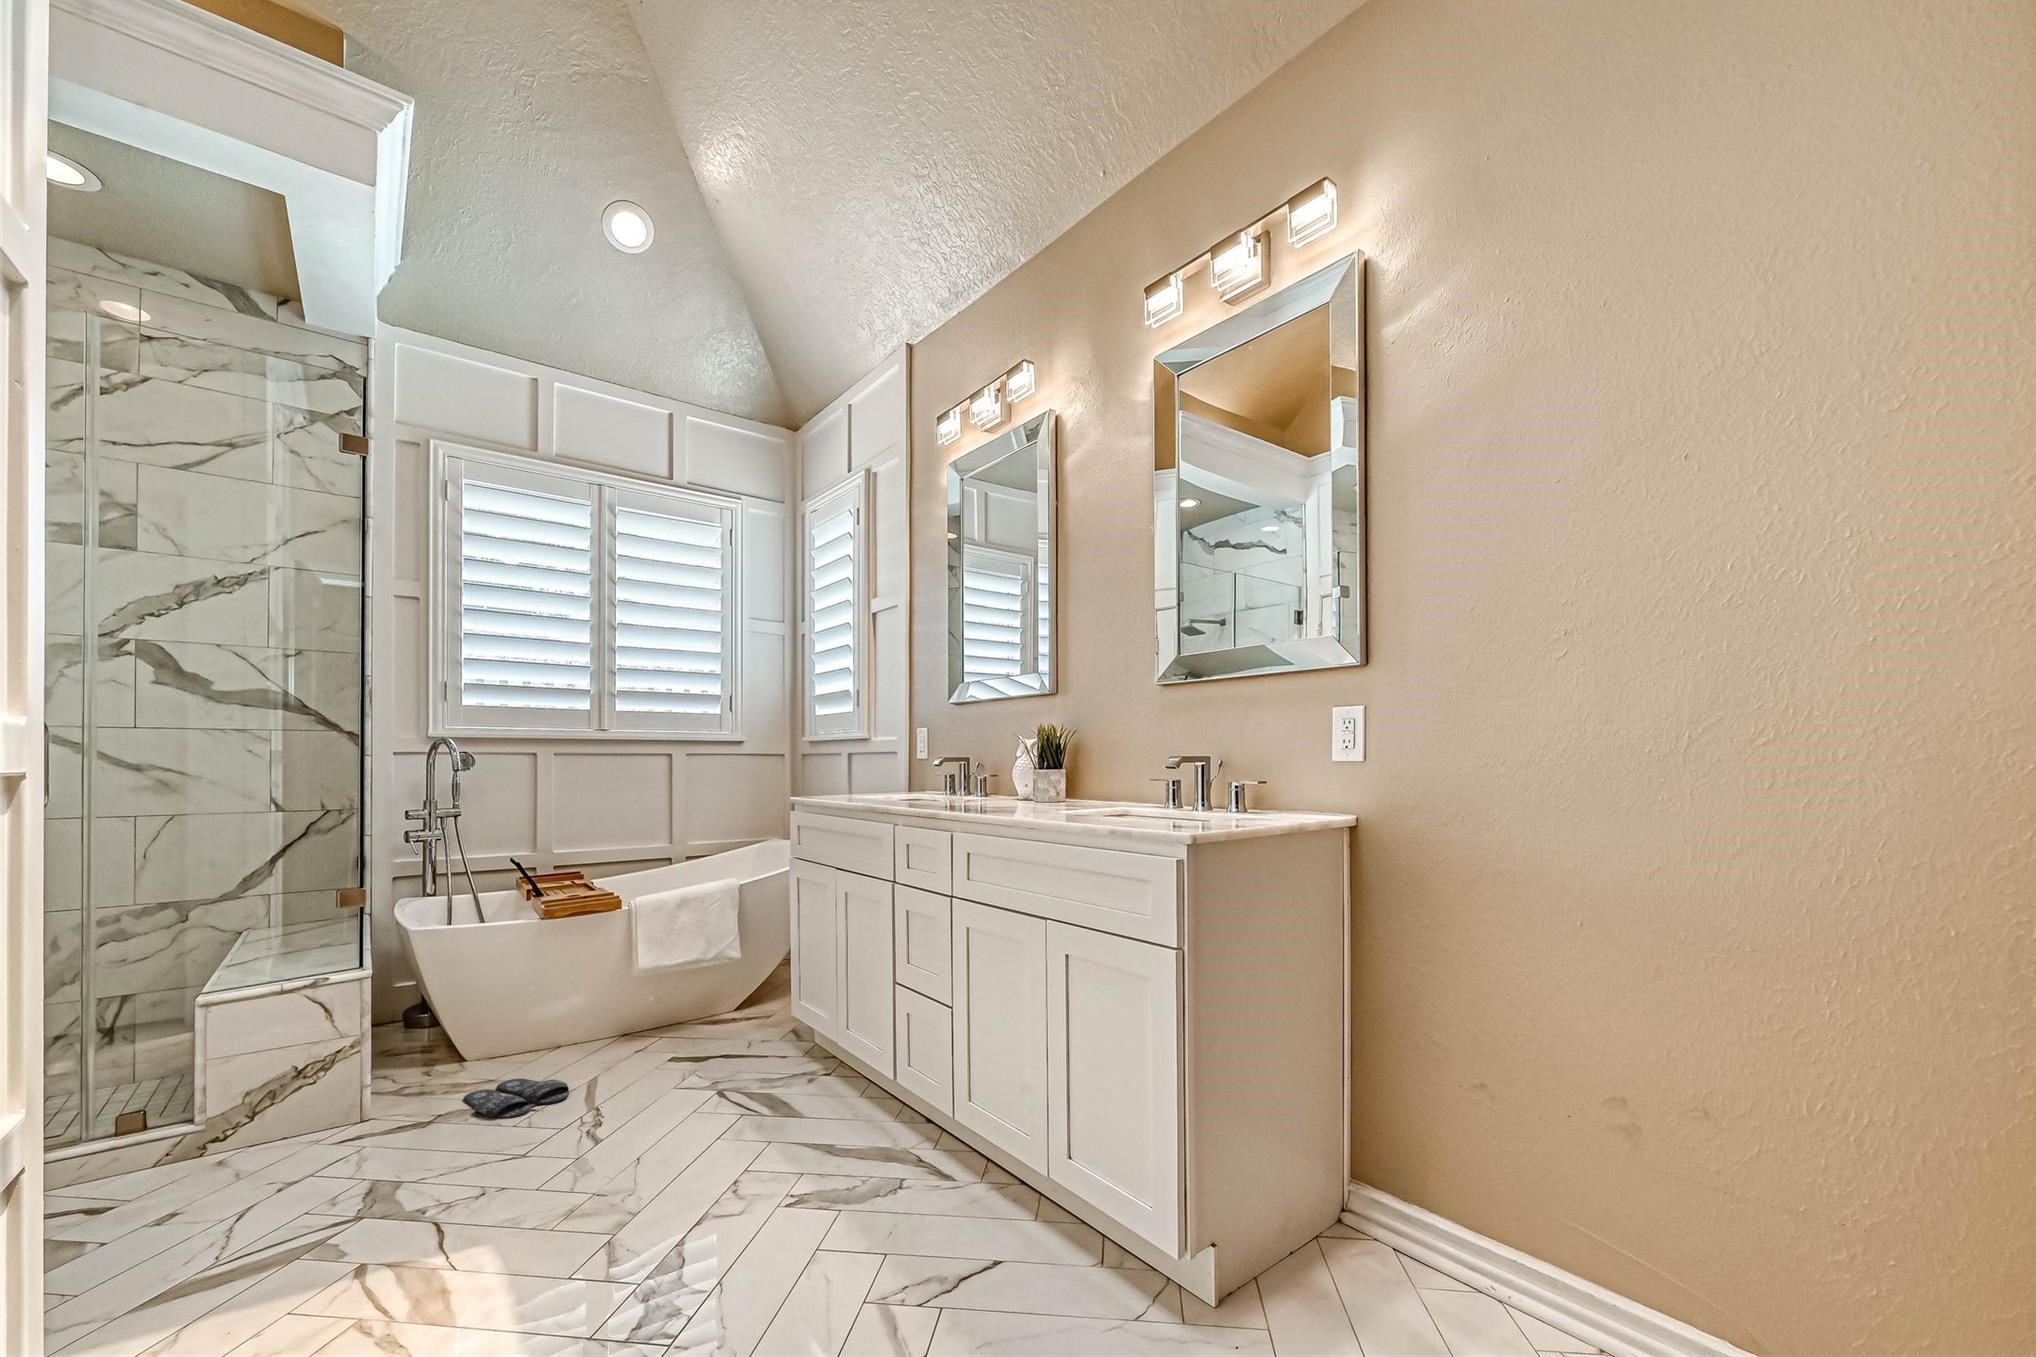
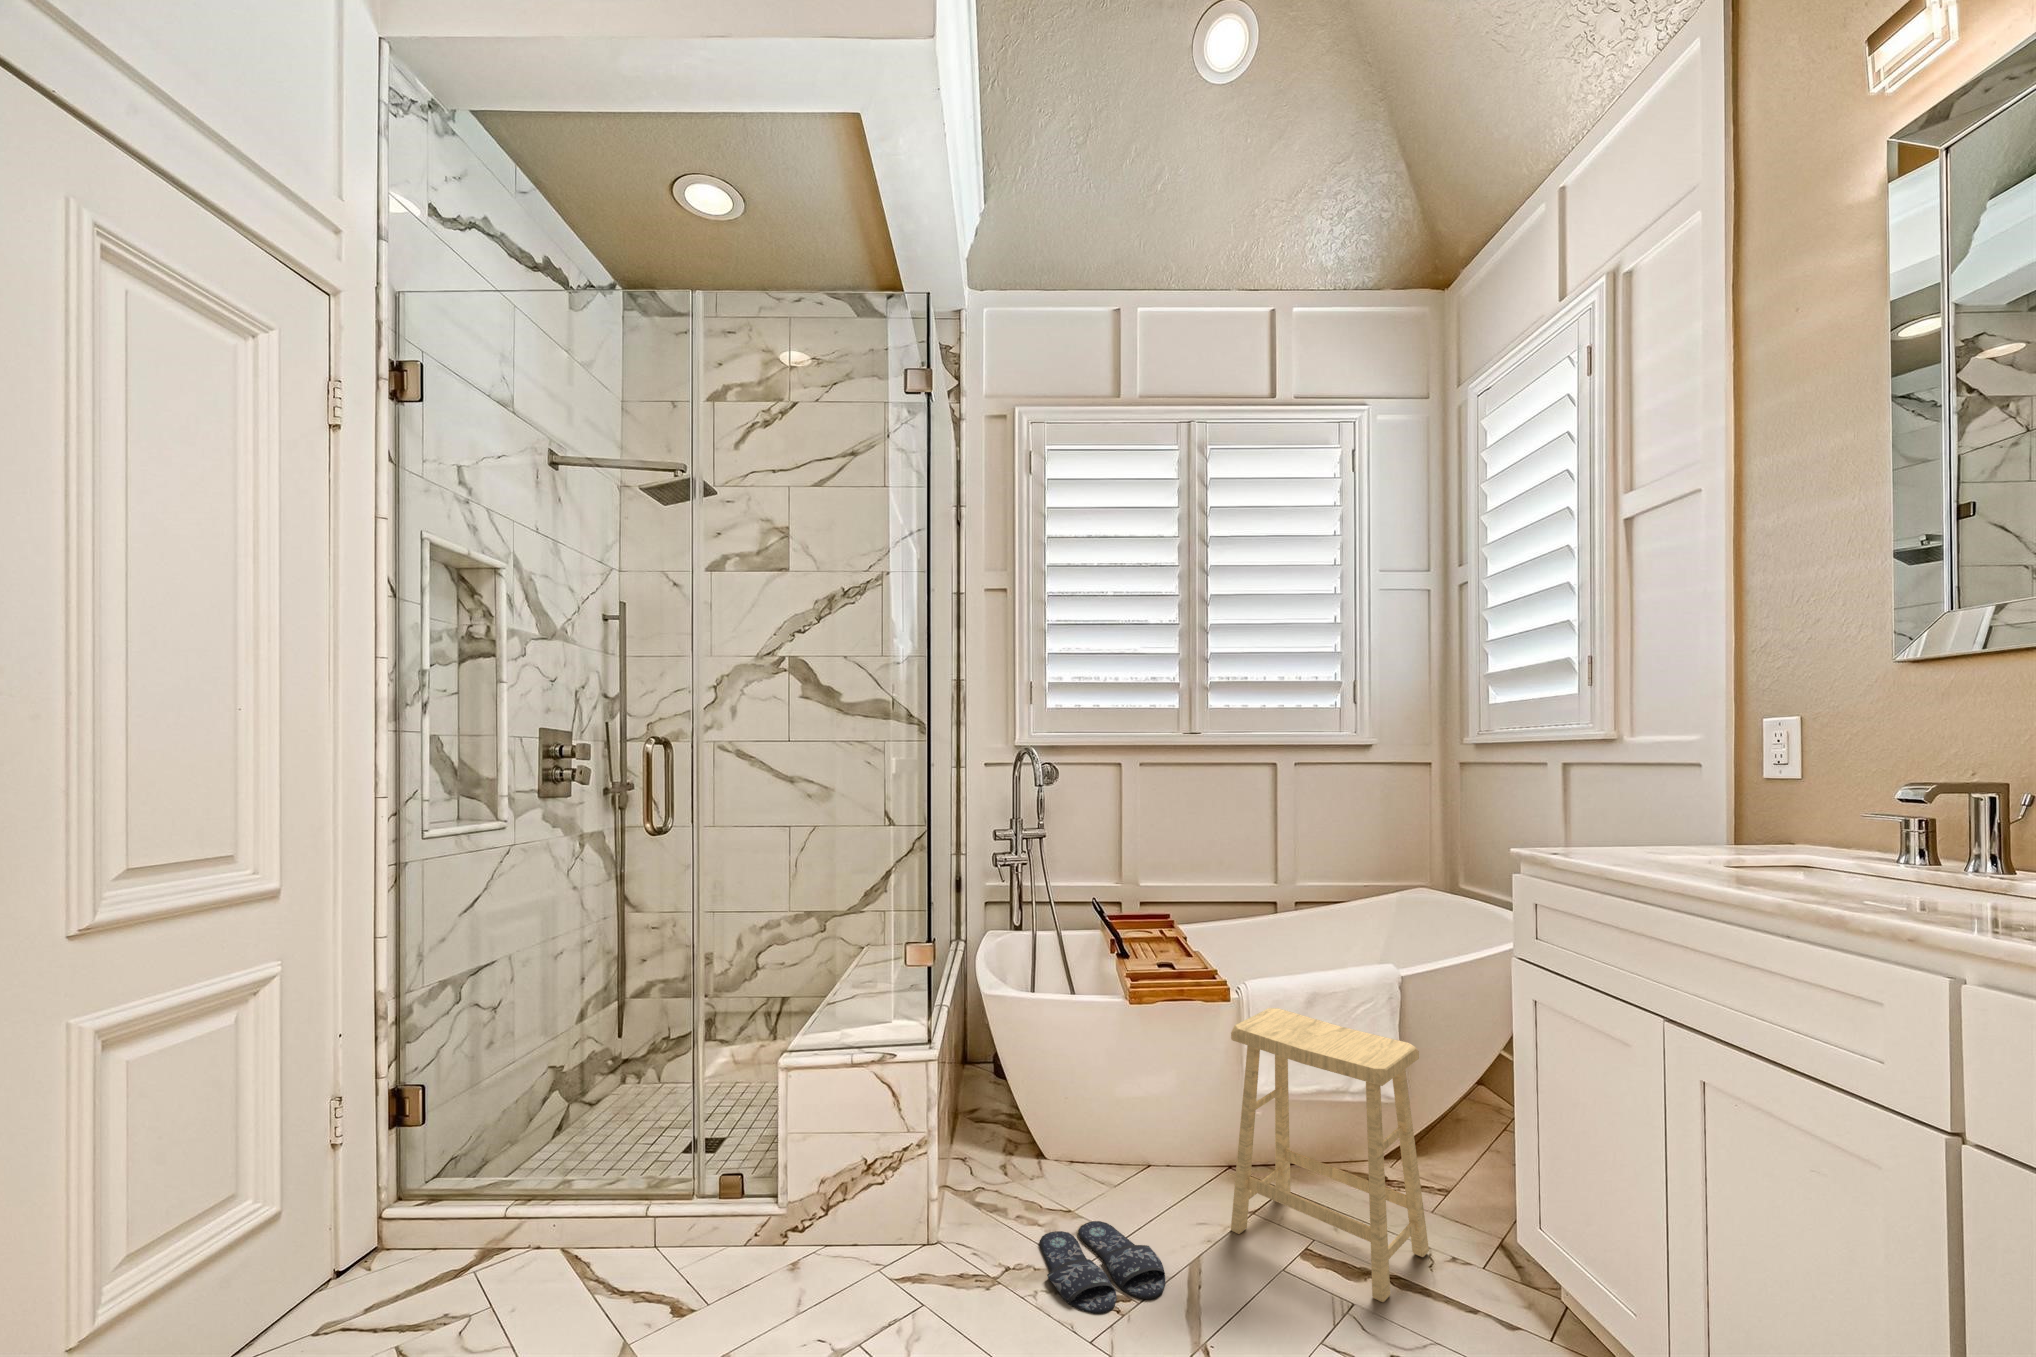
footstool: none [619,909,752,1069] -> present [1231,1008,1429,1302]

